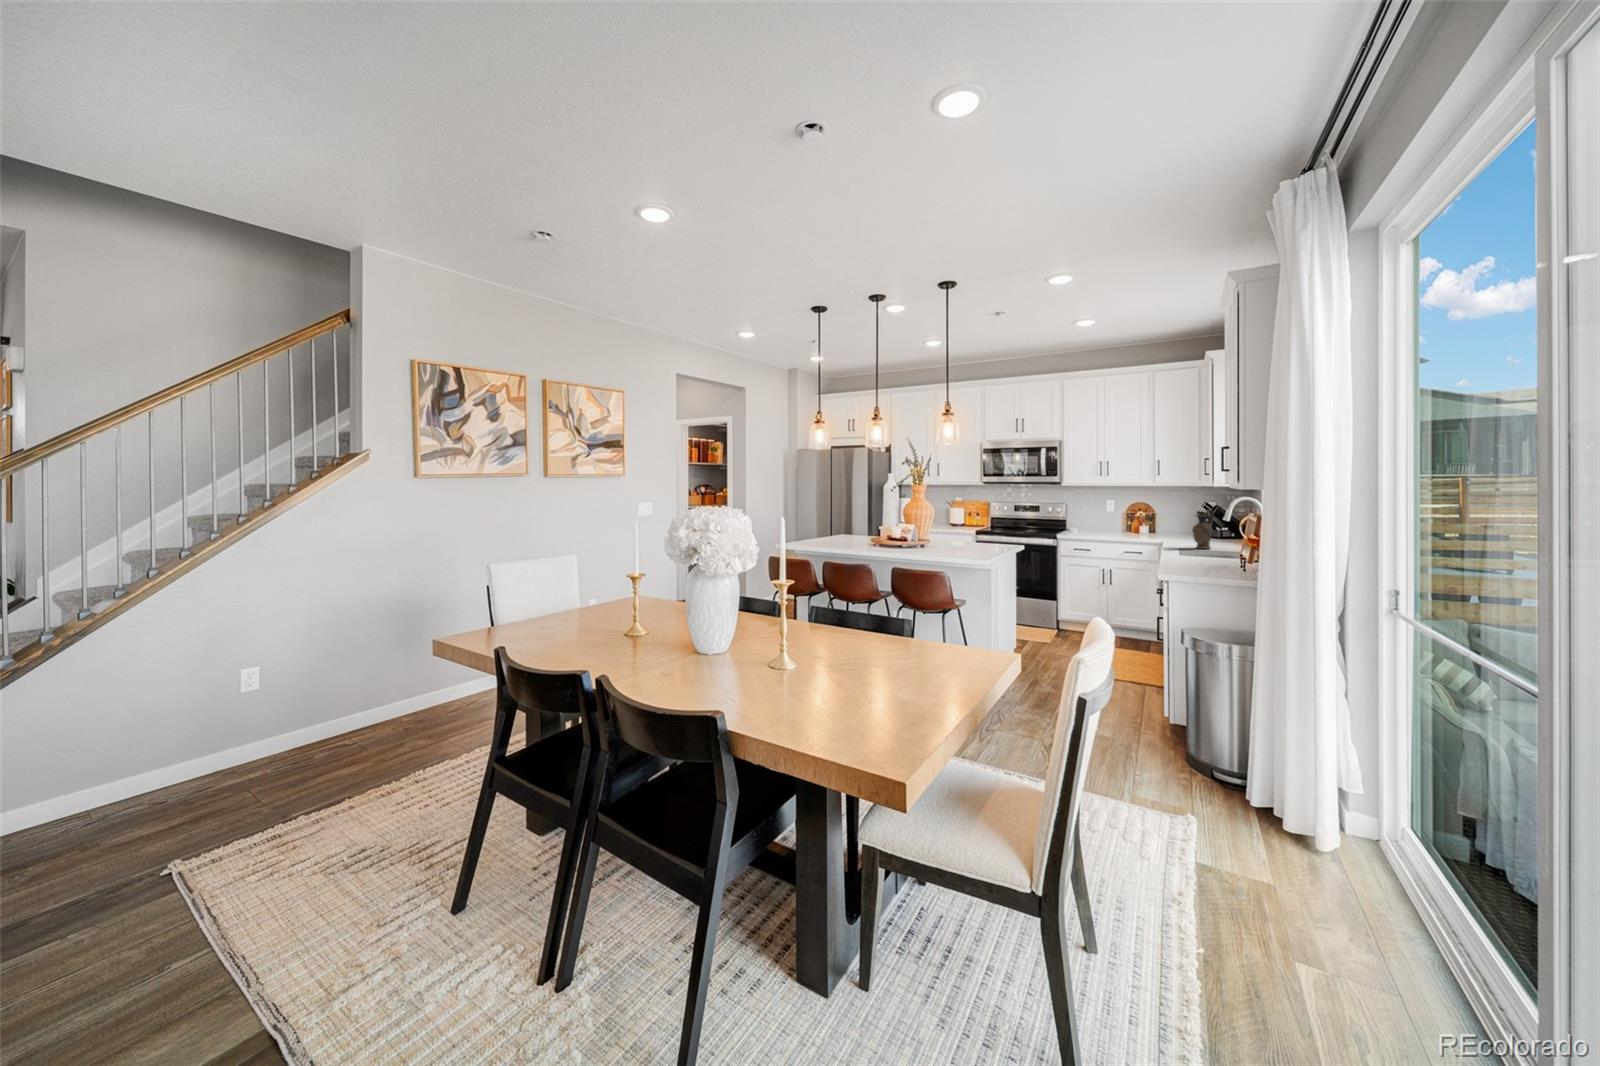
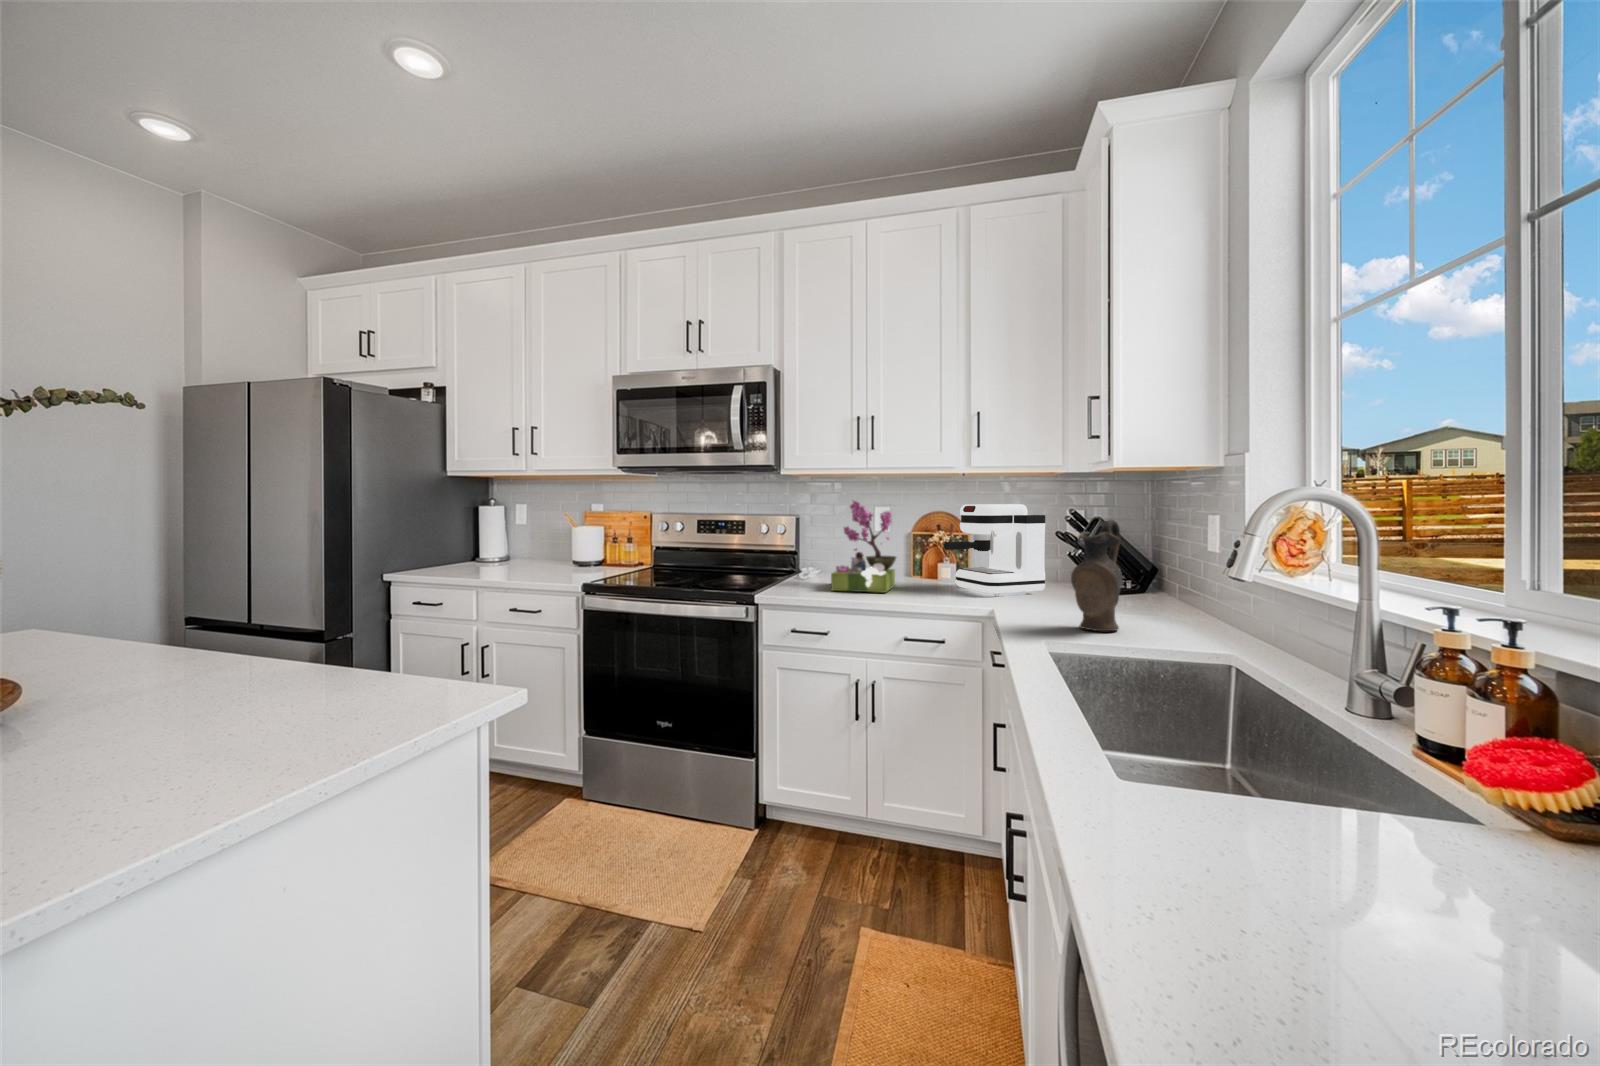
flower arrangement: none [1089,497,1119,538] -> present [831,500,896,593]
coffee maker: none [1142,499,1192,539] -> present [944,504,1045,595]

